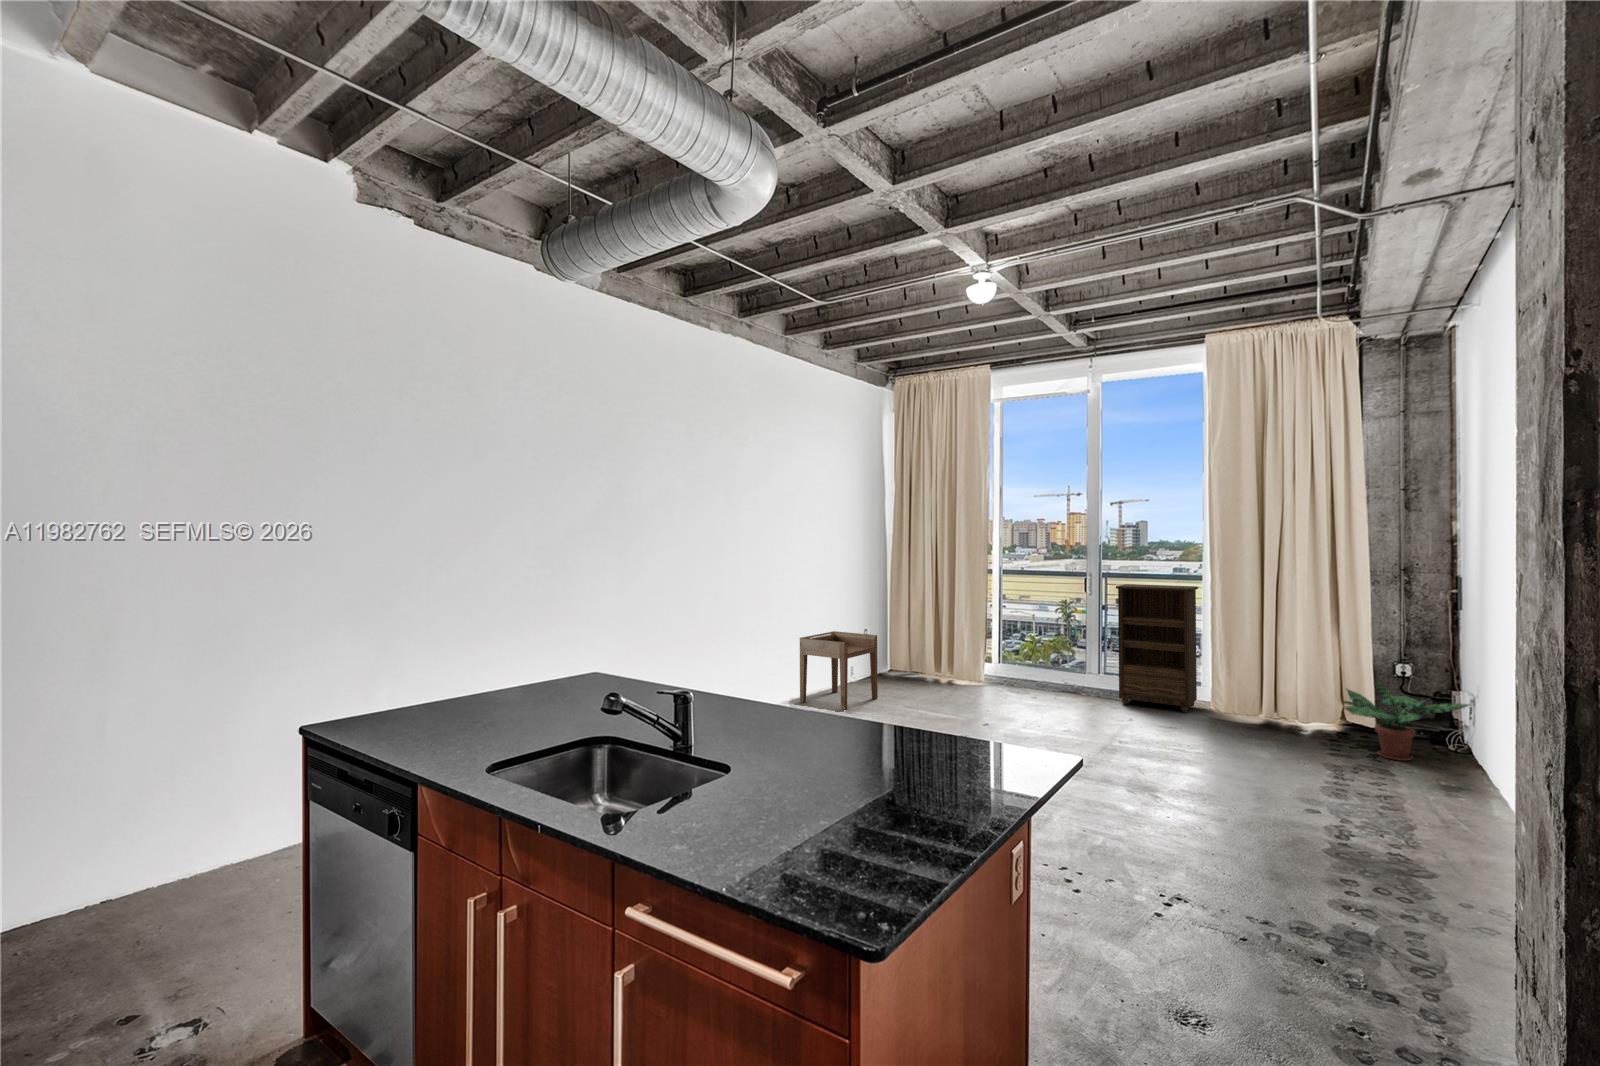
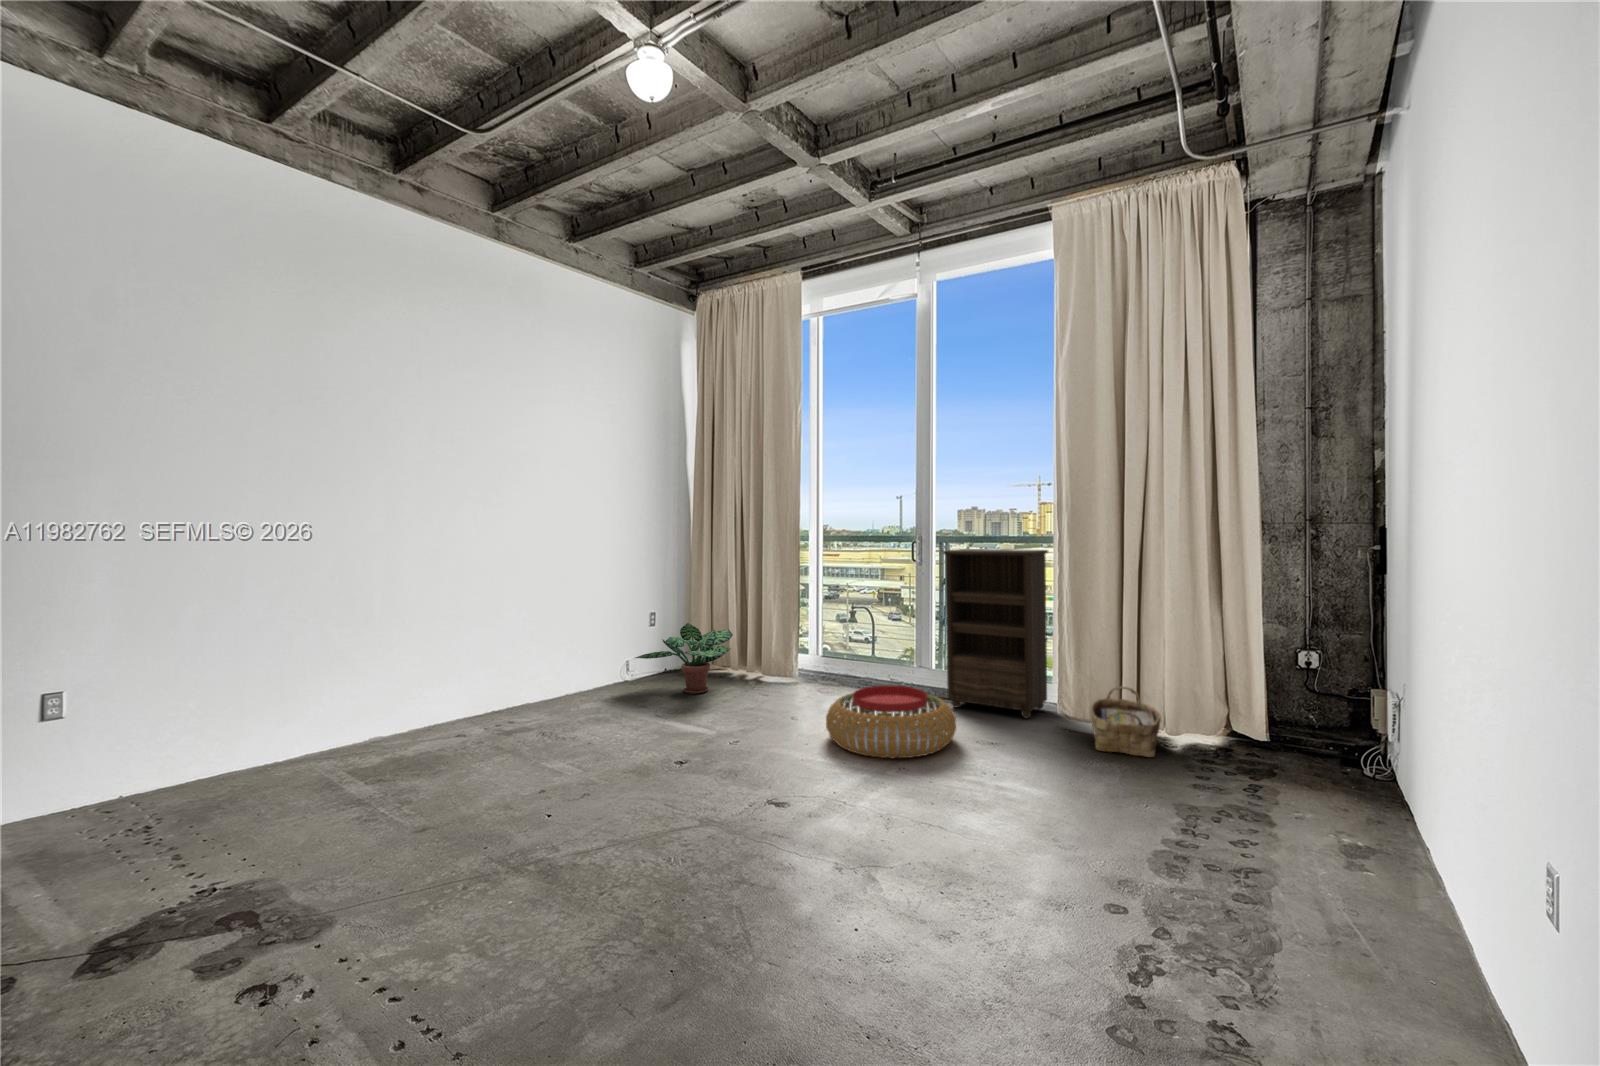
side table: present [800,631,878,710] -> none [518,617,633,726]
potted plant: present [1343,680,1469,761] -> present [635,623,733,694]
pouf: none [1045,685,1146,734] -> present [826,686,956,758]
woven basket: none [1242,688,1298,737] -> present [1090,687,1161,757]

